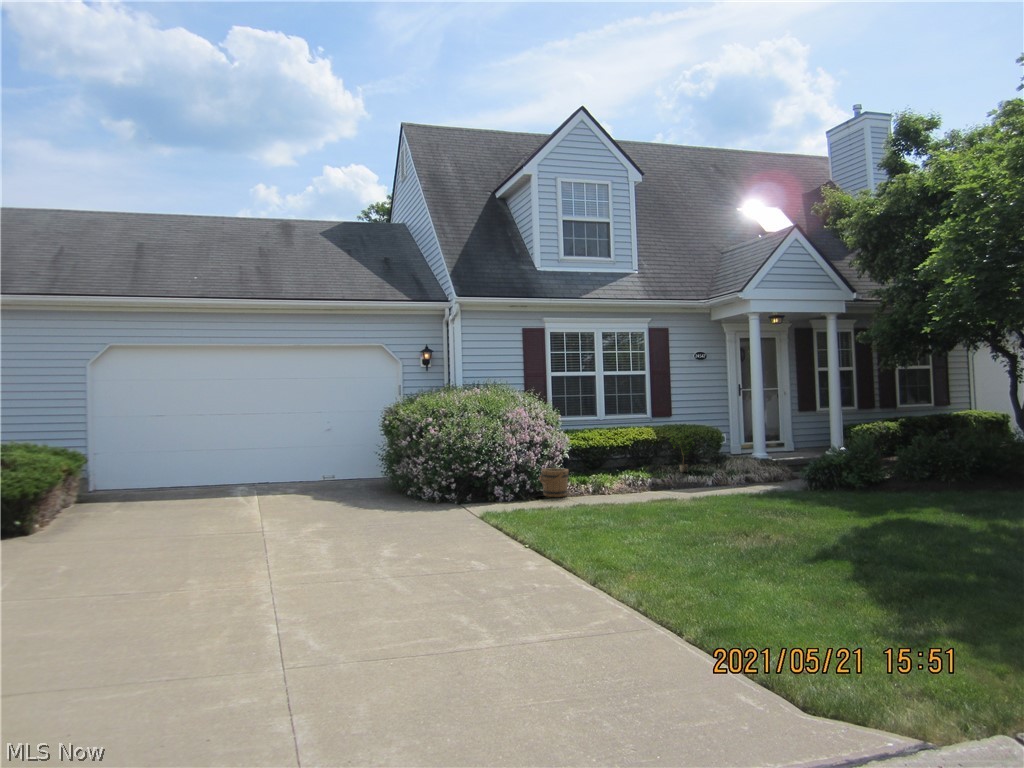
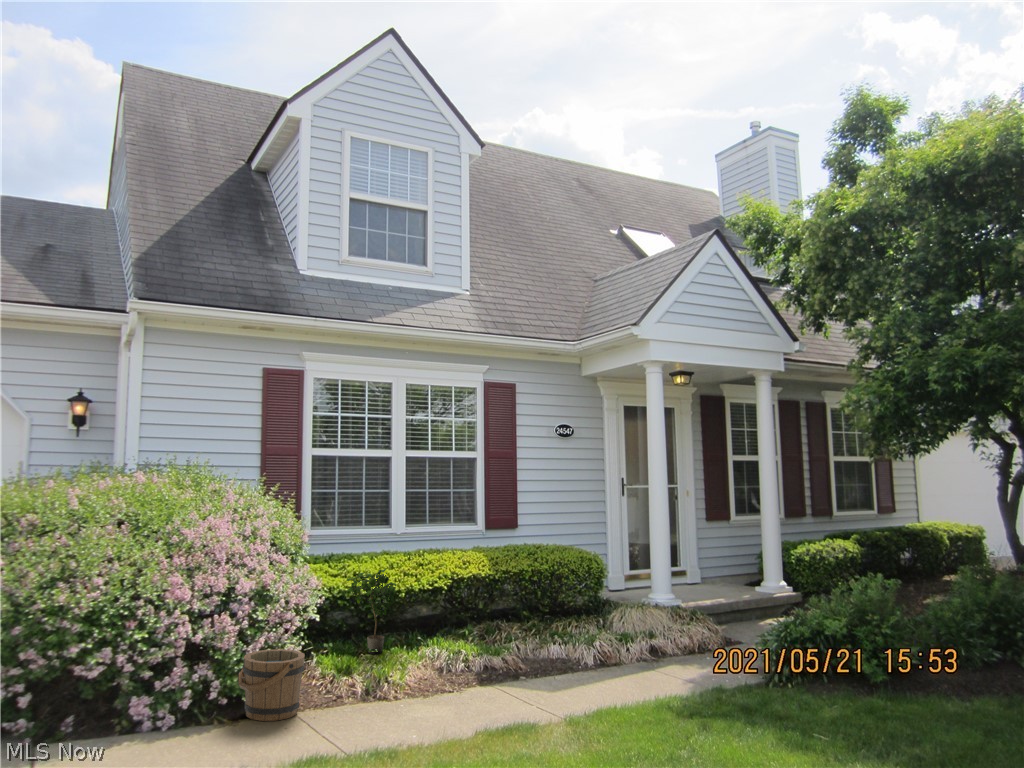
potted plant: present [669,432,695,473] -> present [347,569,396,654]

